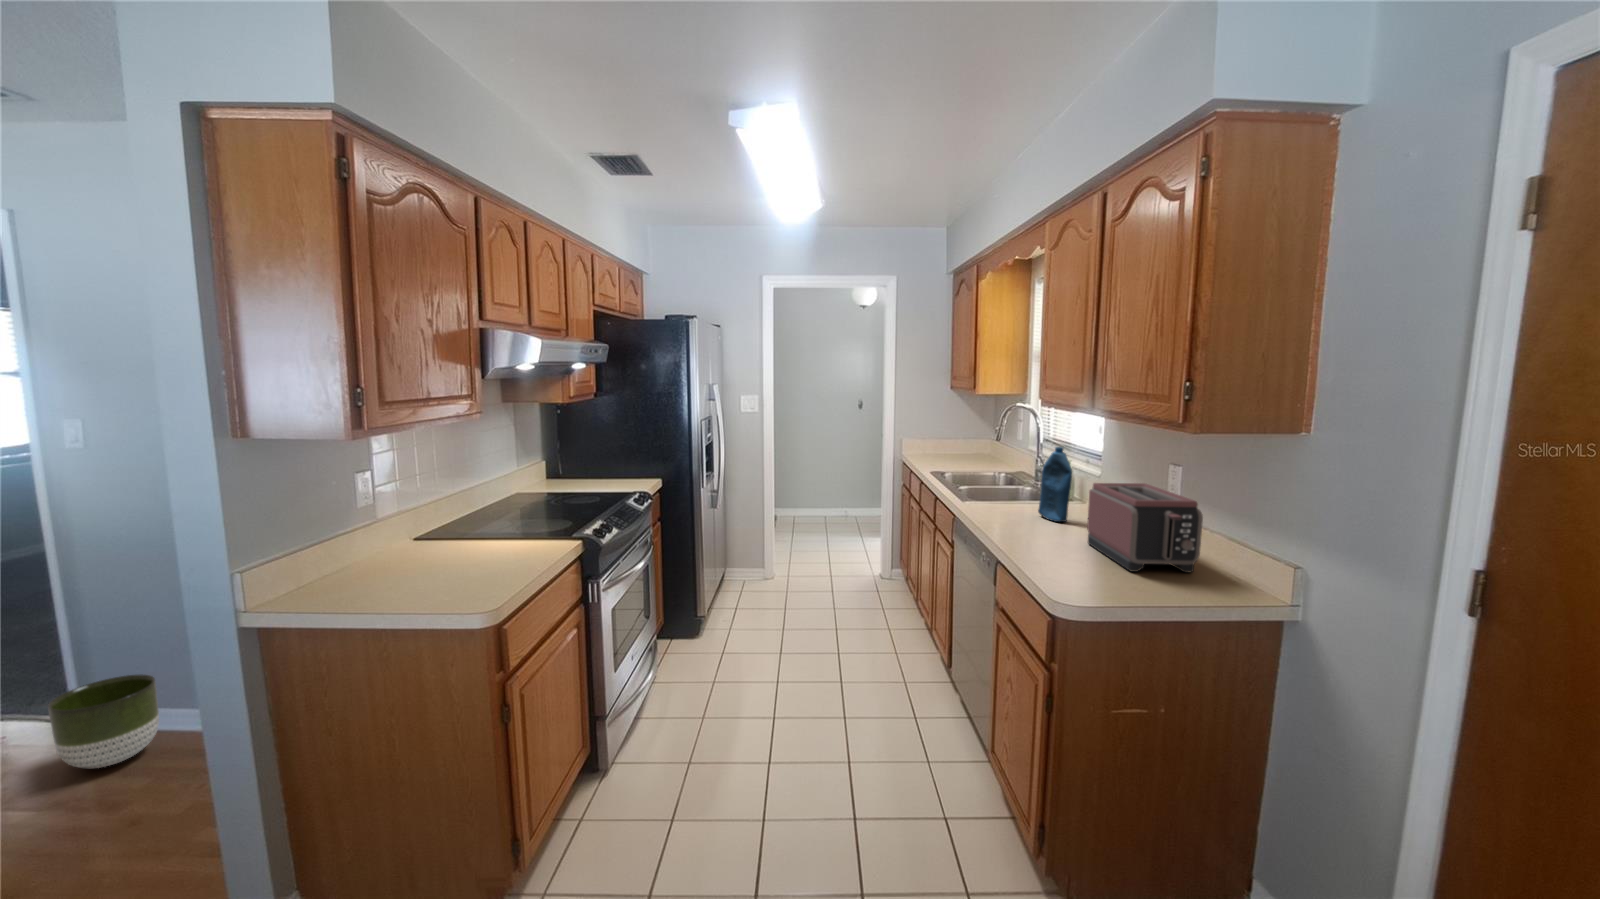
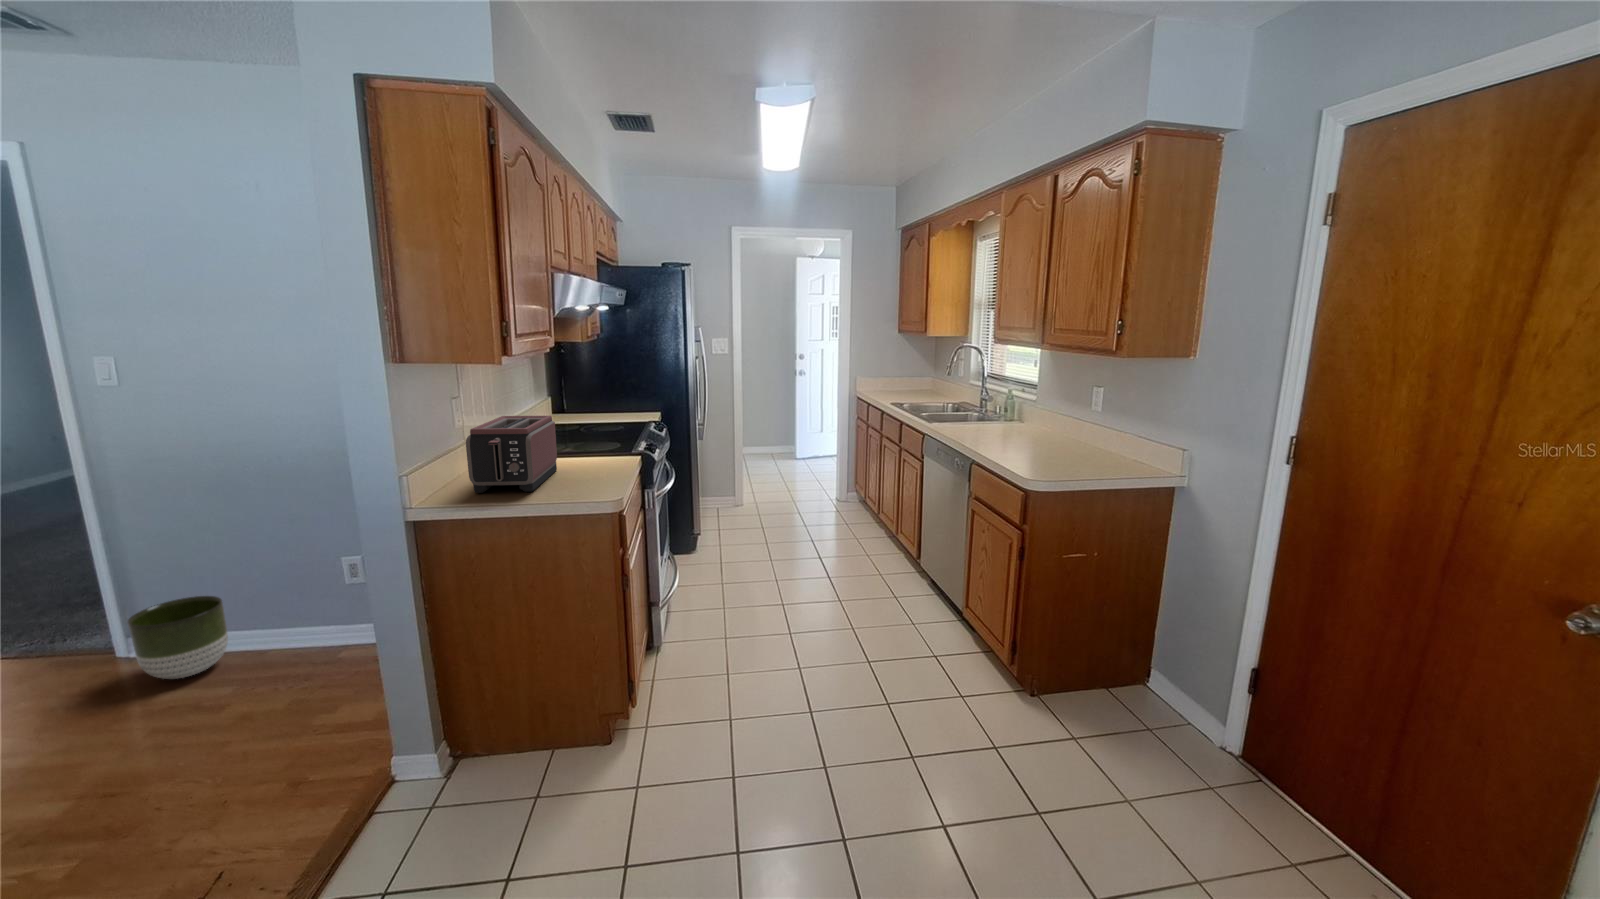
bottle: present [1038,447,1072,522] -> none [991,376,1020,435]
toaster: present [1087,483,1203,572] -> present [466,416,557,493]

